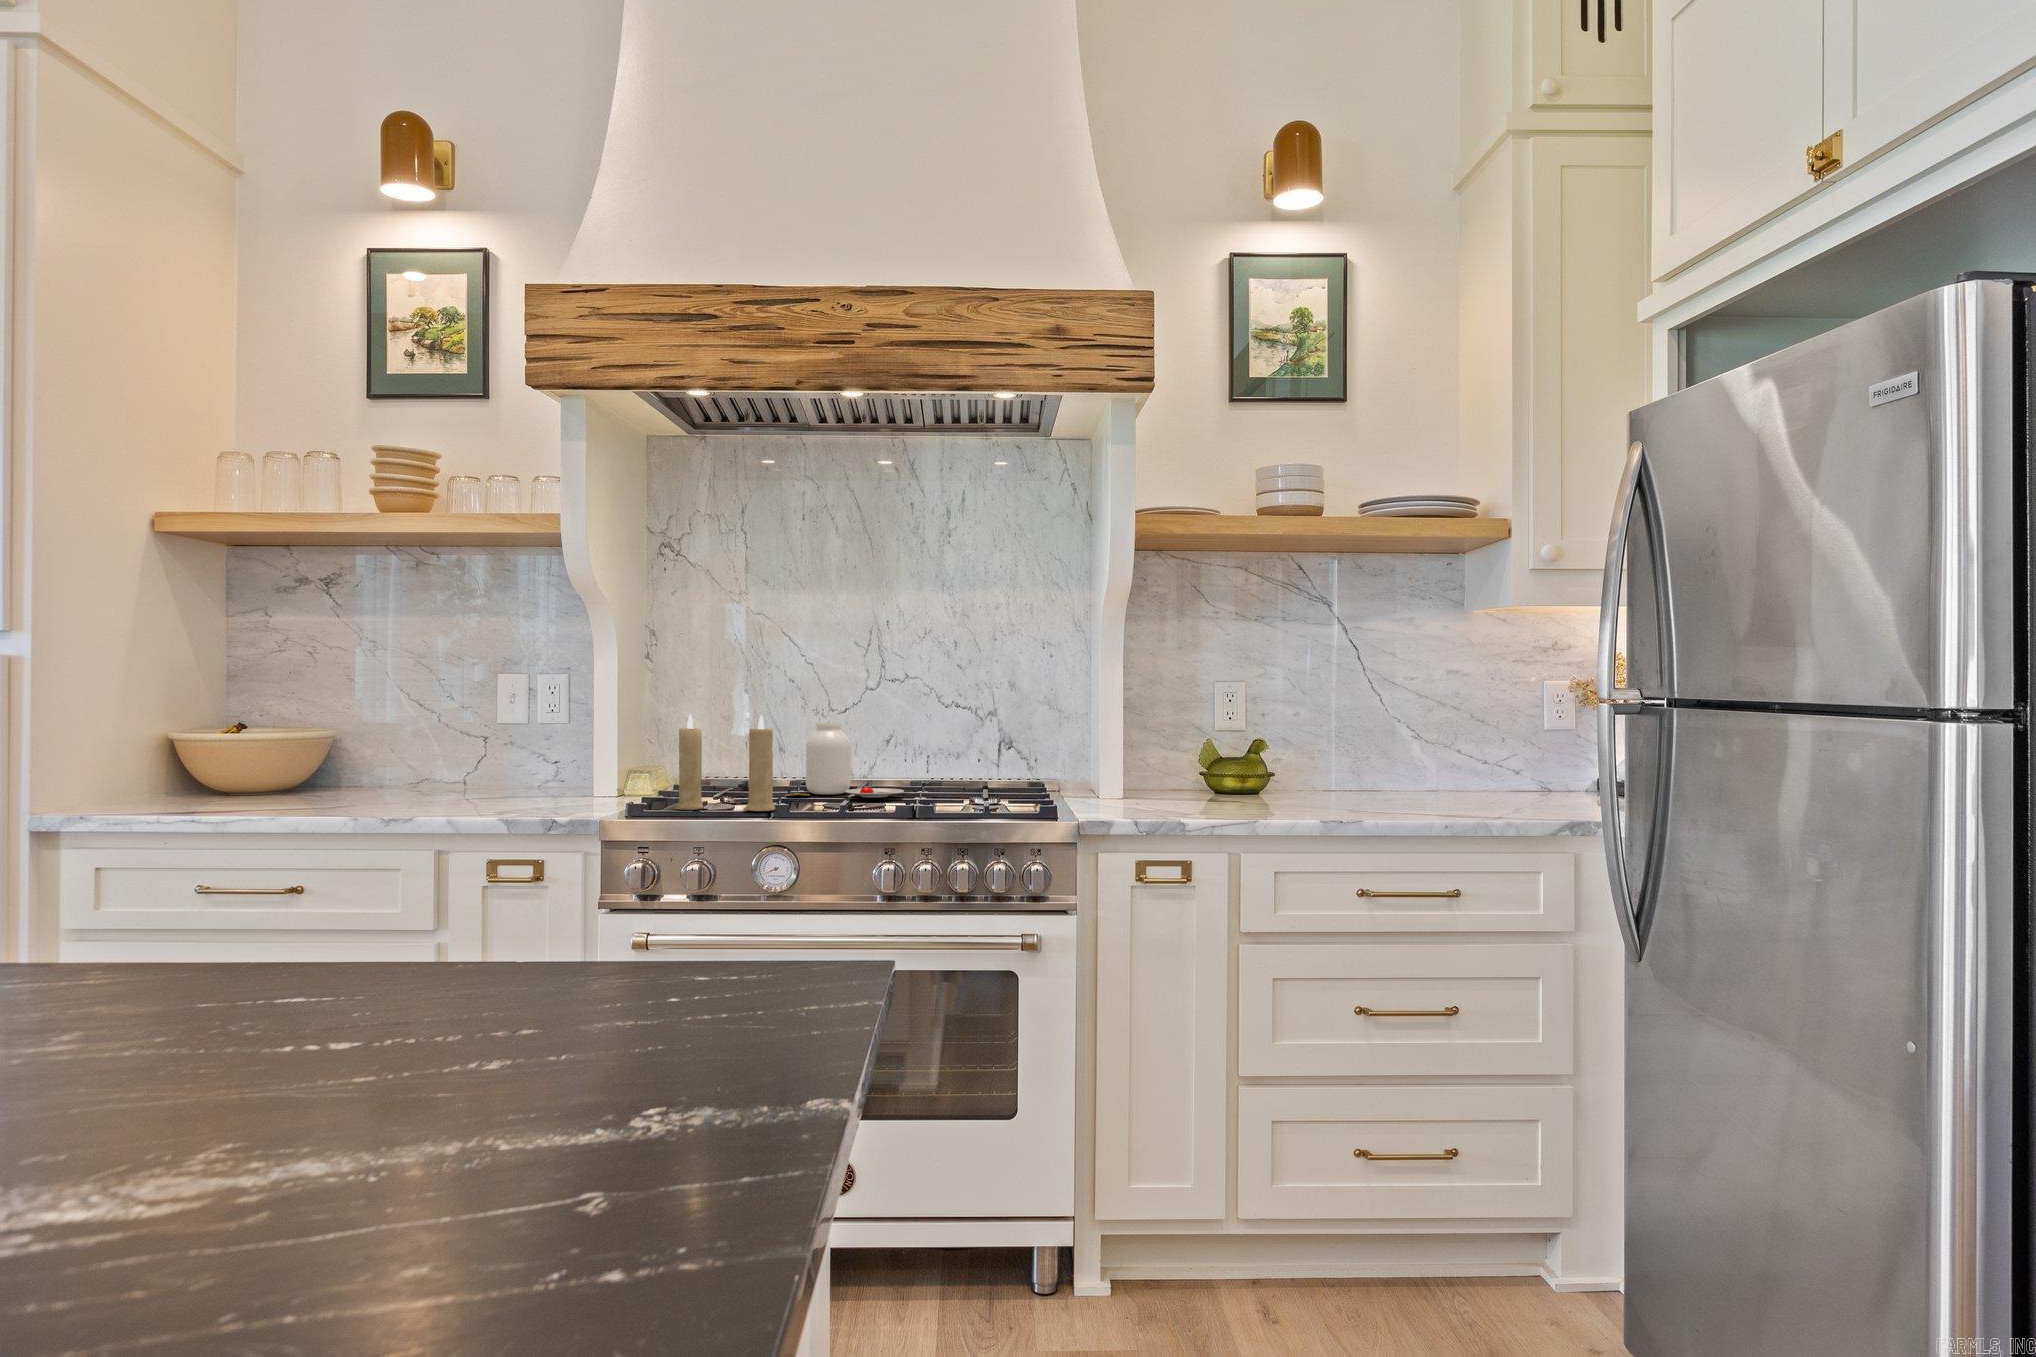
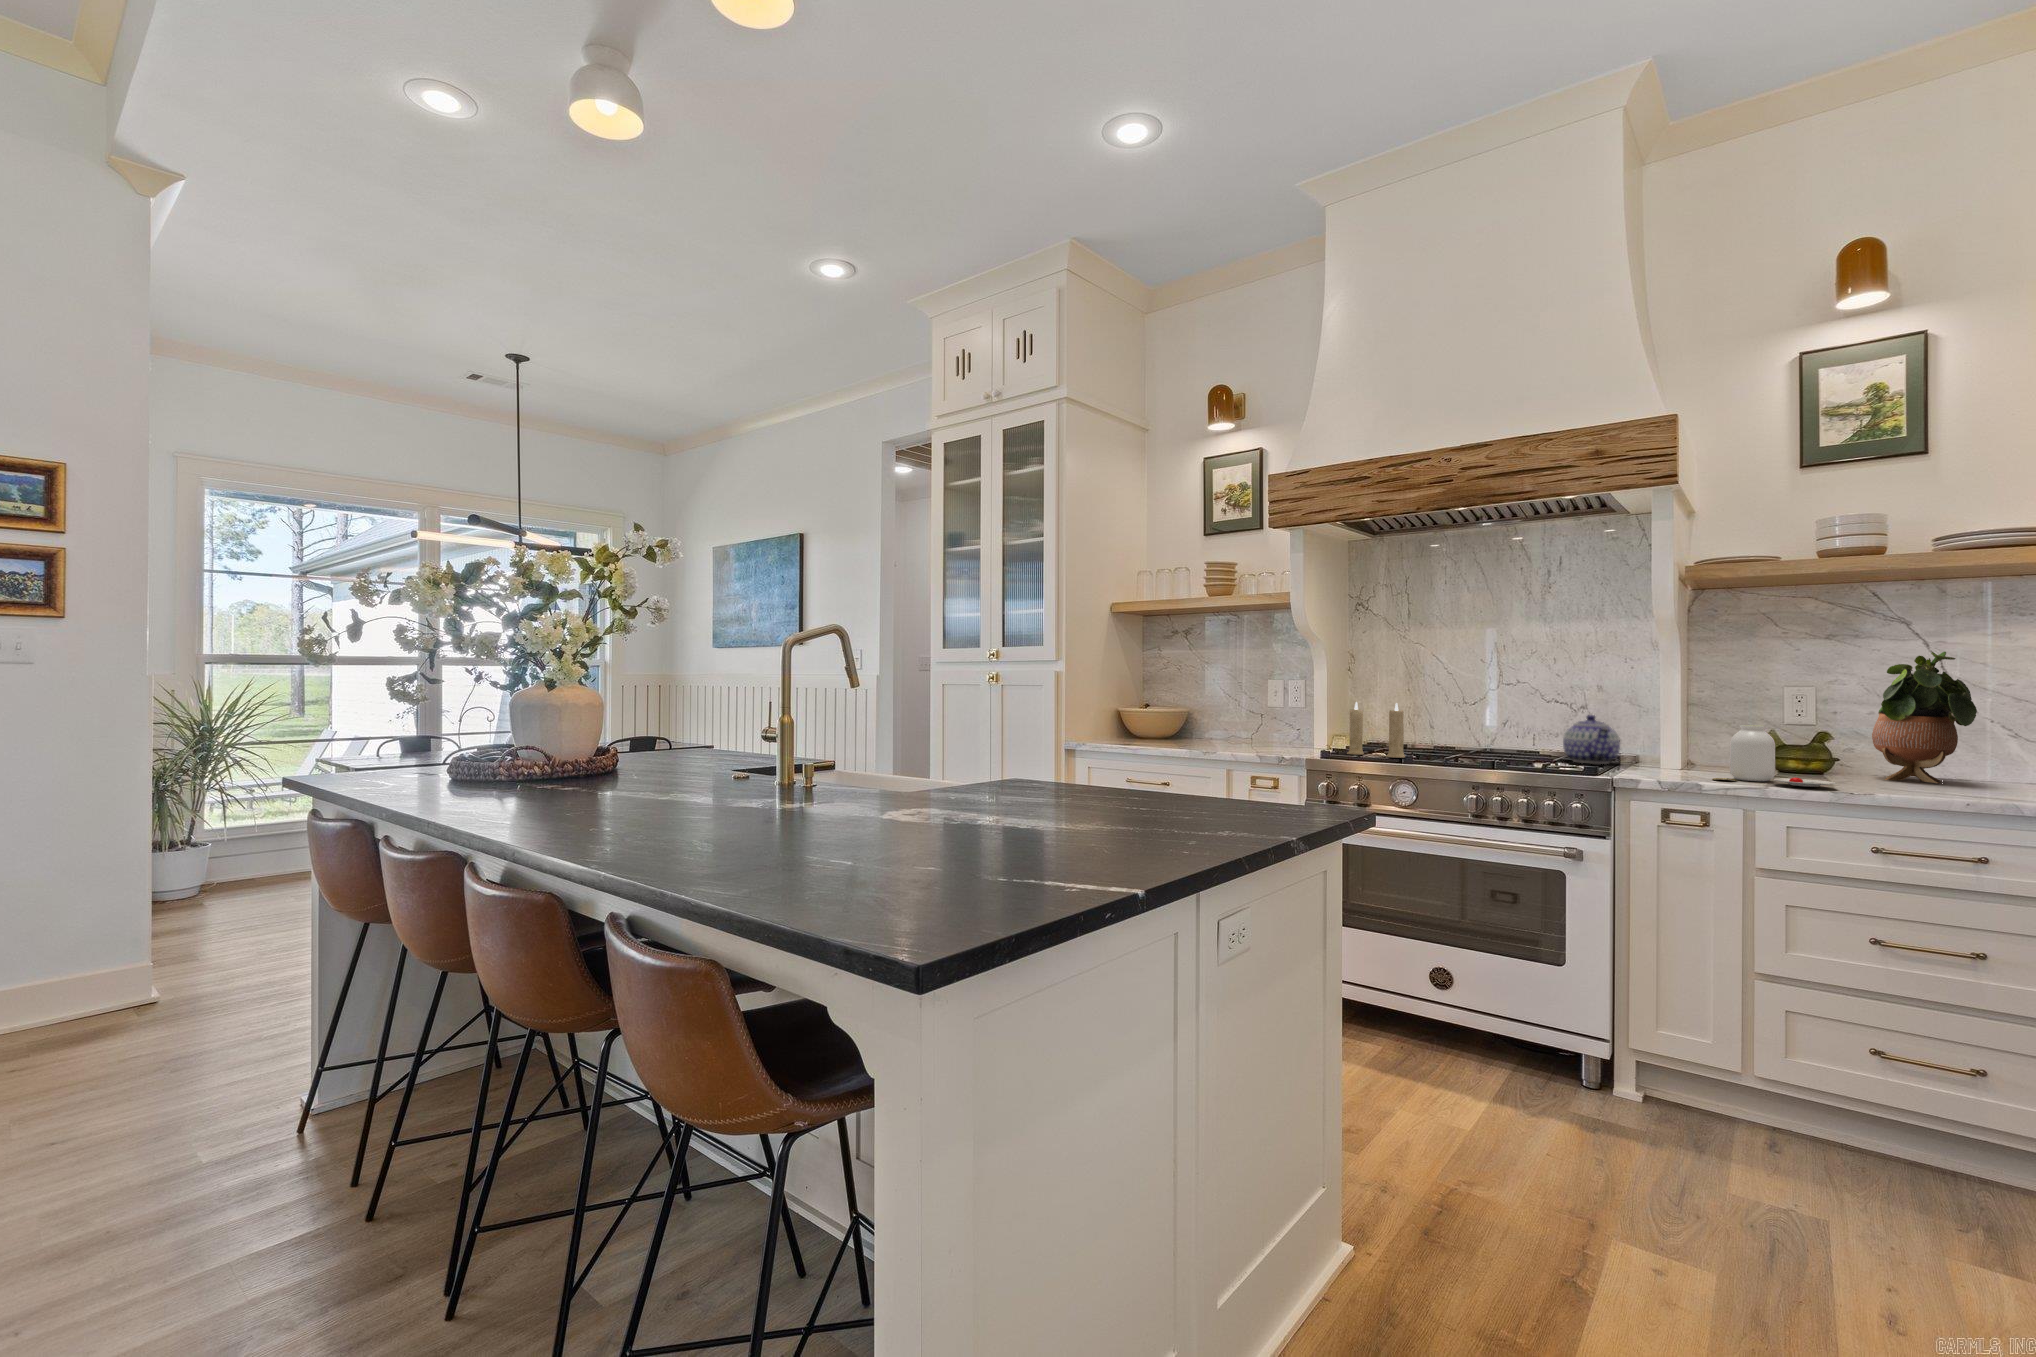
potted plant: none [1312,639,1408,798] -> present [1872,652,1977,783]
jar: present [785,723,904,798] -> present [1713,725,1836,787]
teapot: none [989,726,1060,799] -> present [1563,715,1620,764]

